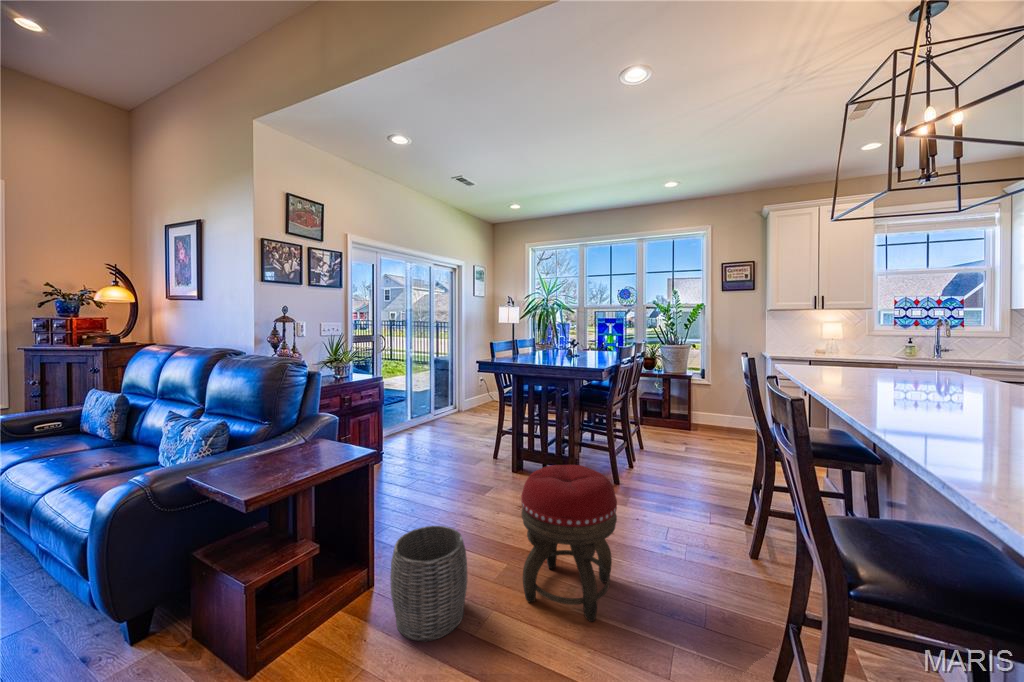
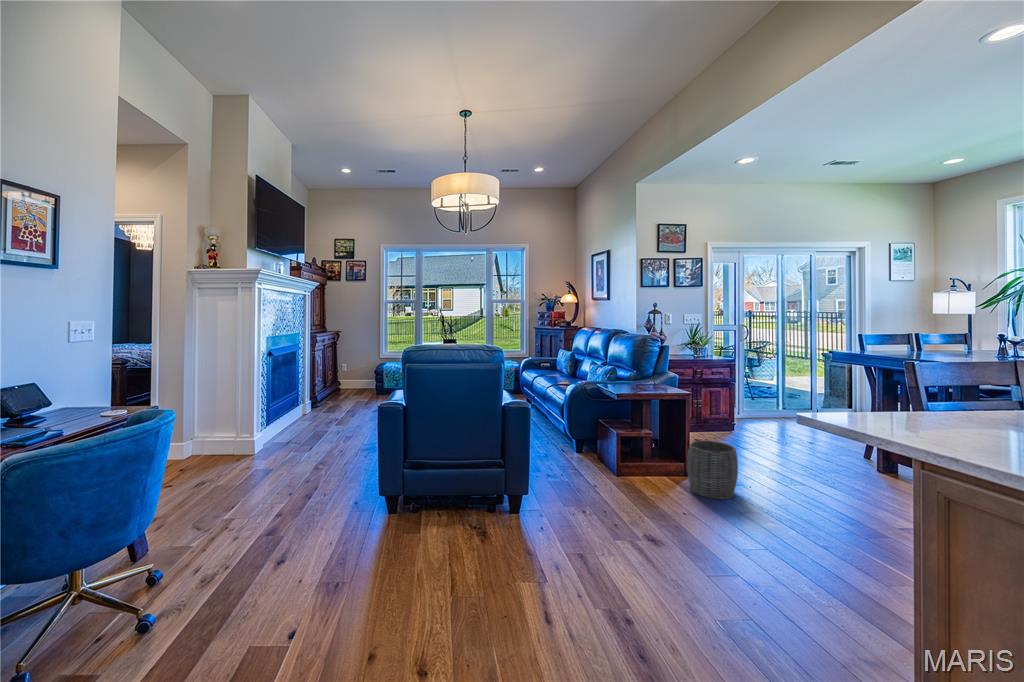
footstool: present [521,465,617,622] -> none [781,423,873,531]

